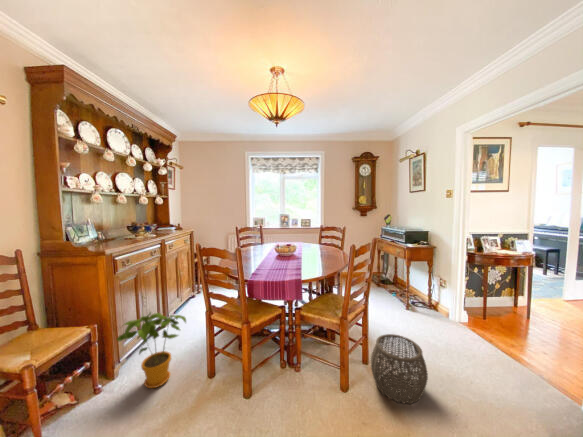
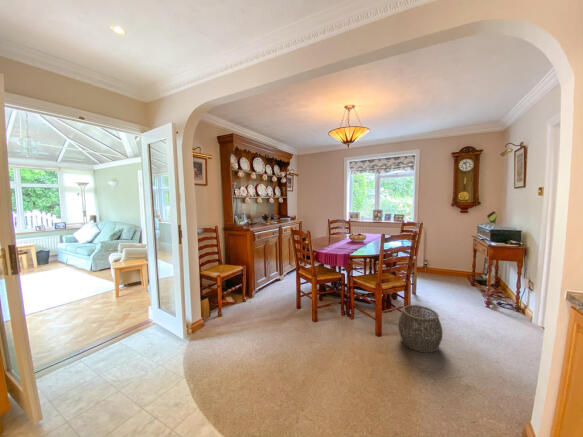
house plant: present [117,313,186,388] -> none [254,263,286,305]

